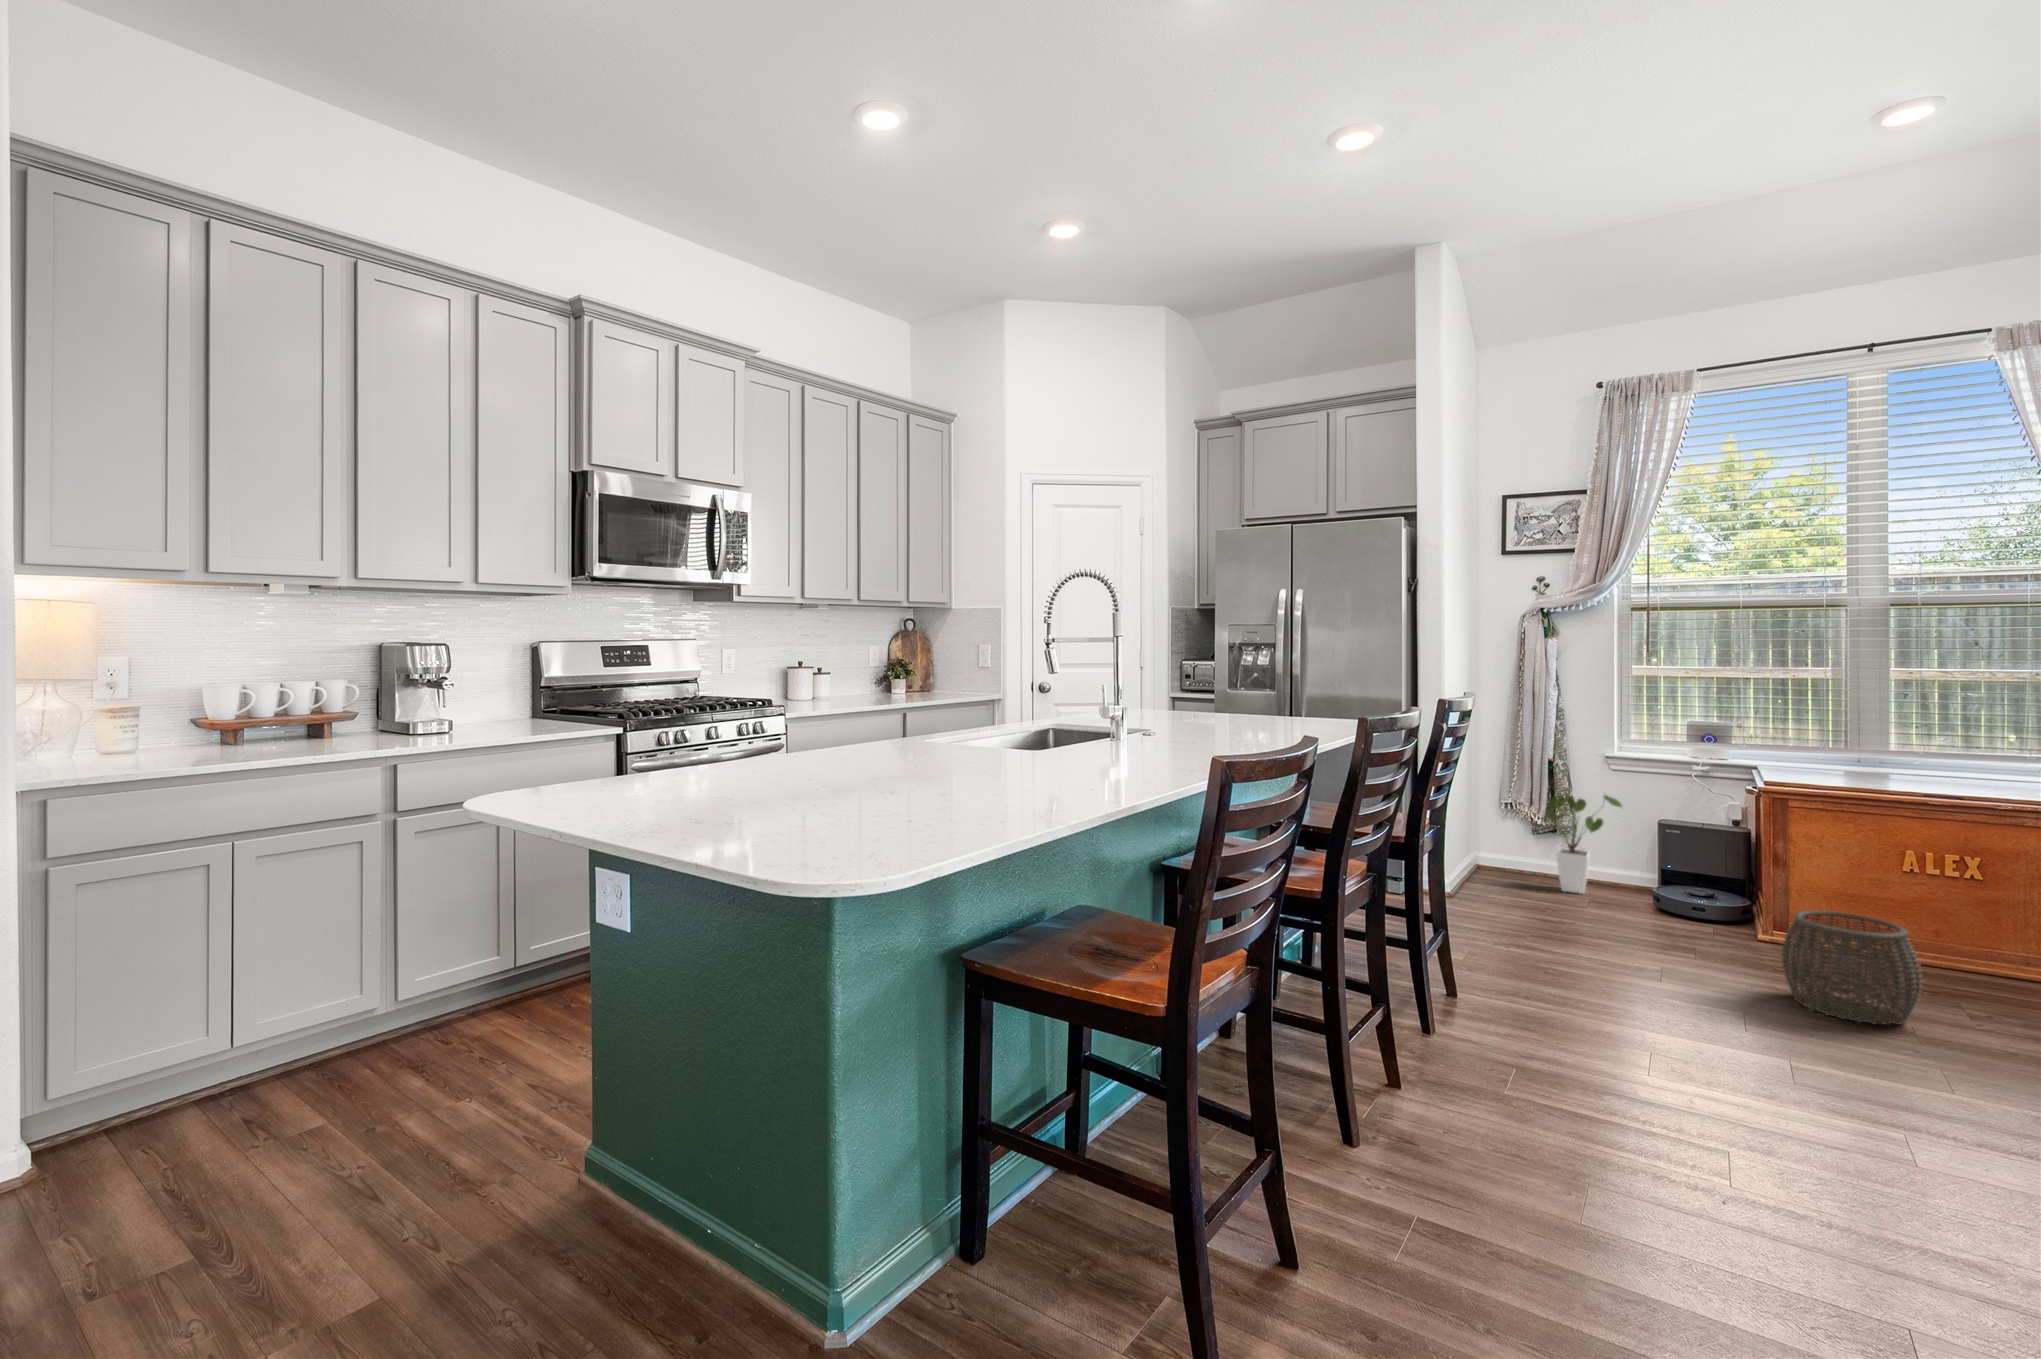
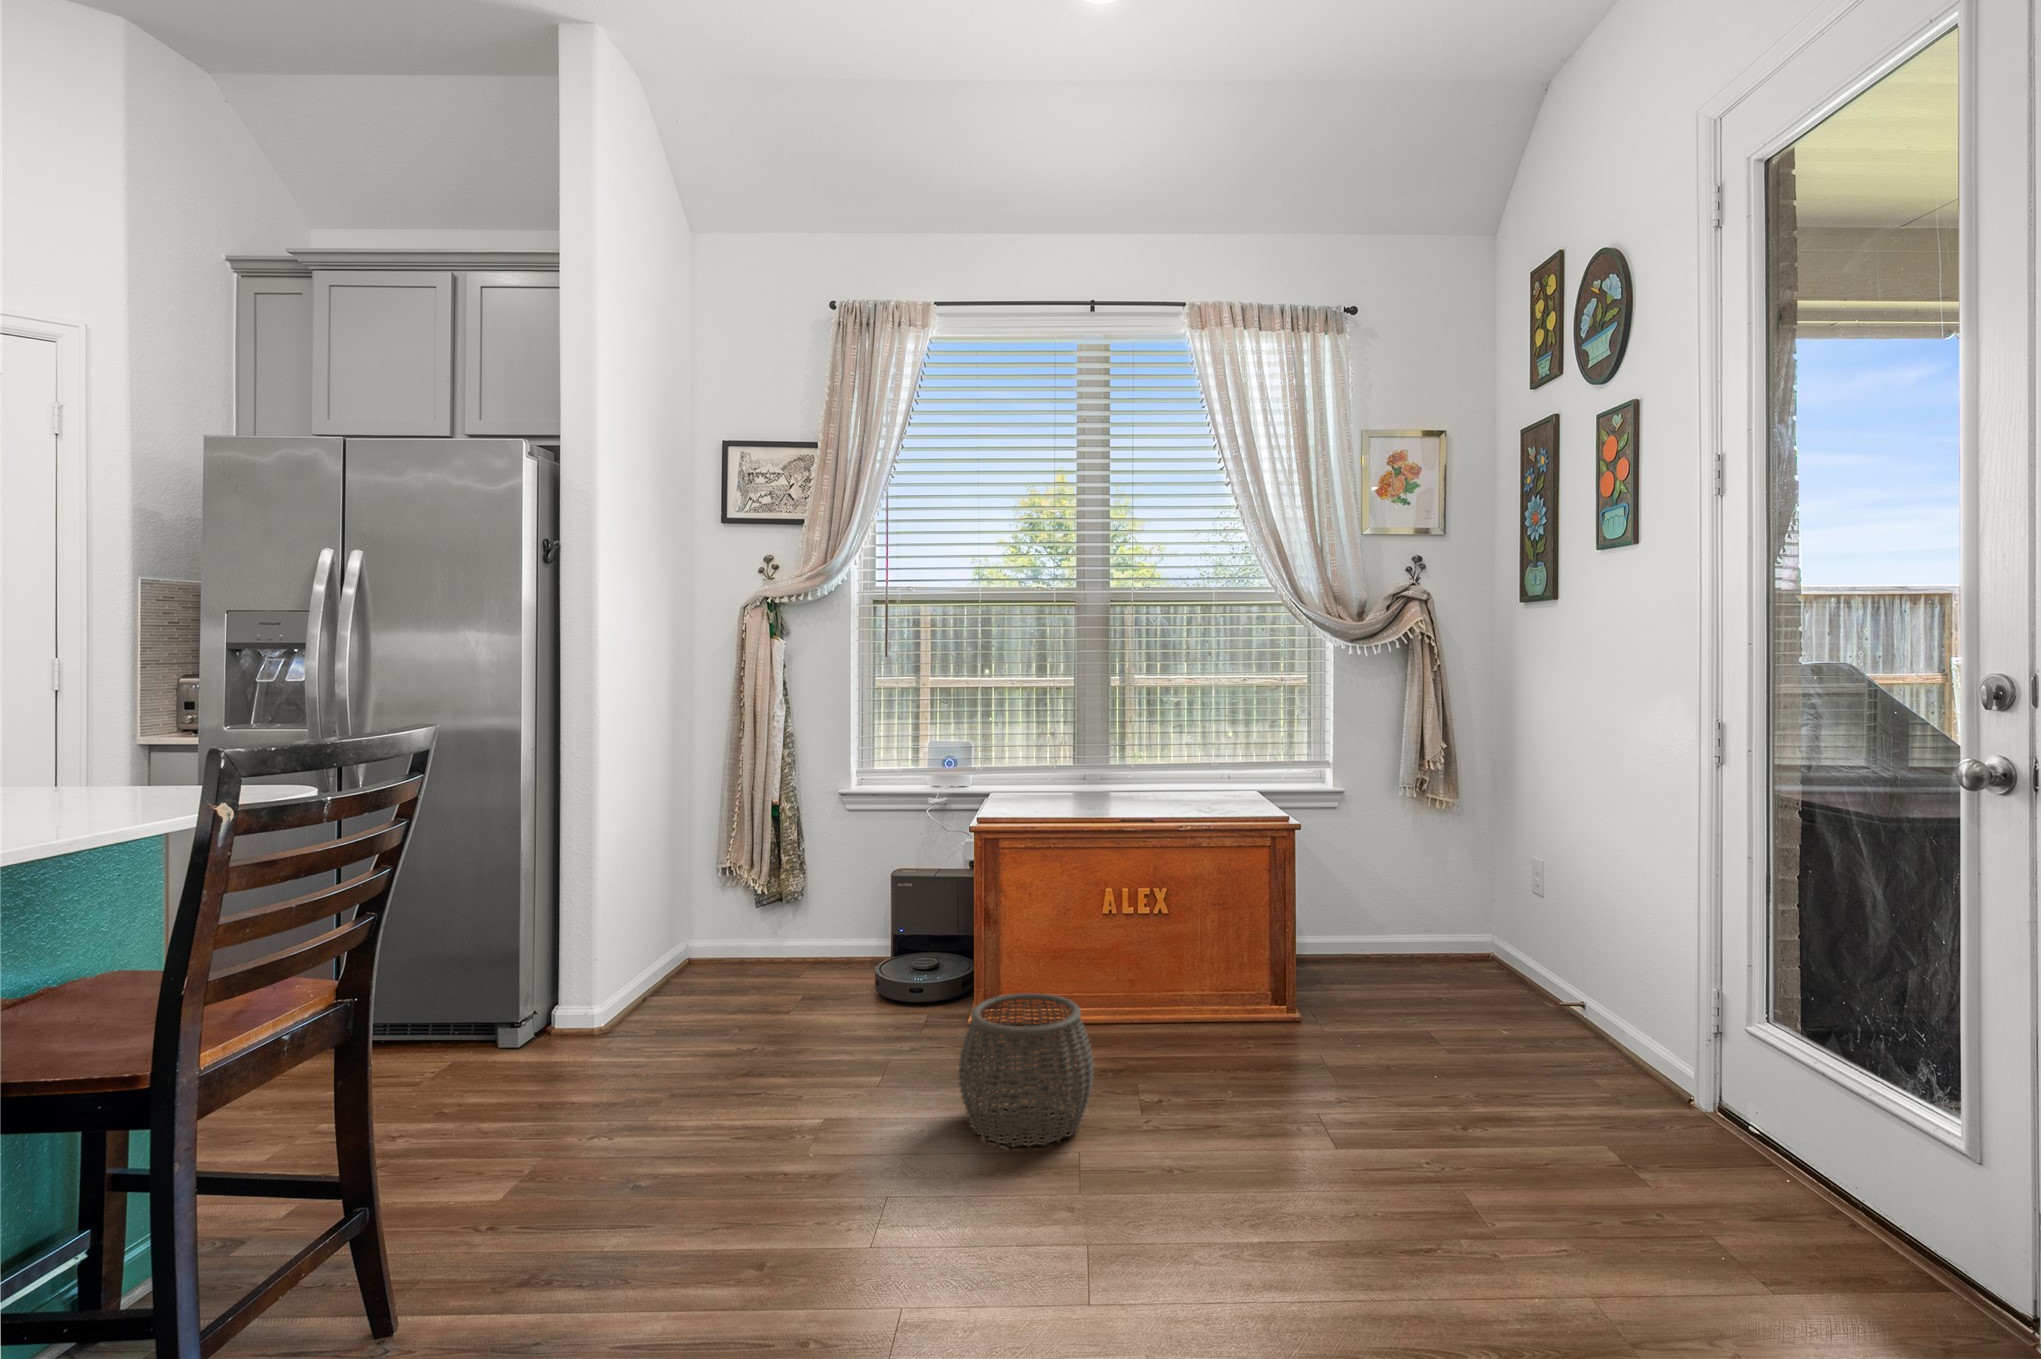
house plant: present [1544,795,1622,894] -> none [757,841,858,984]

